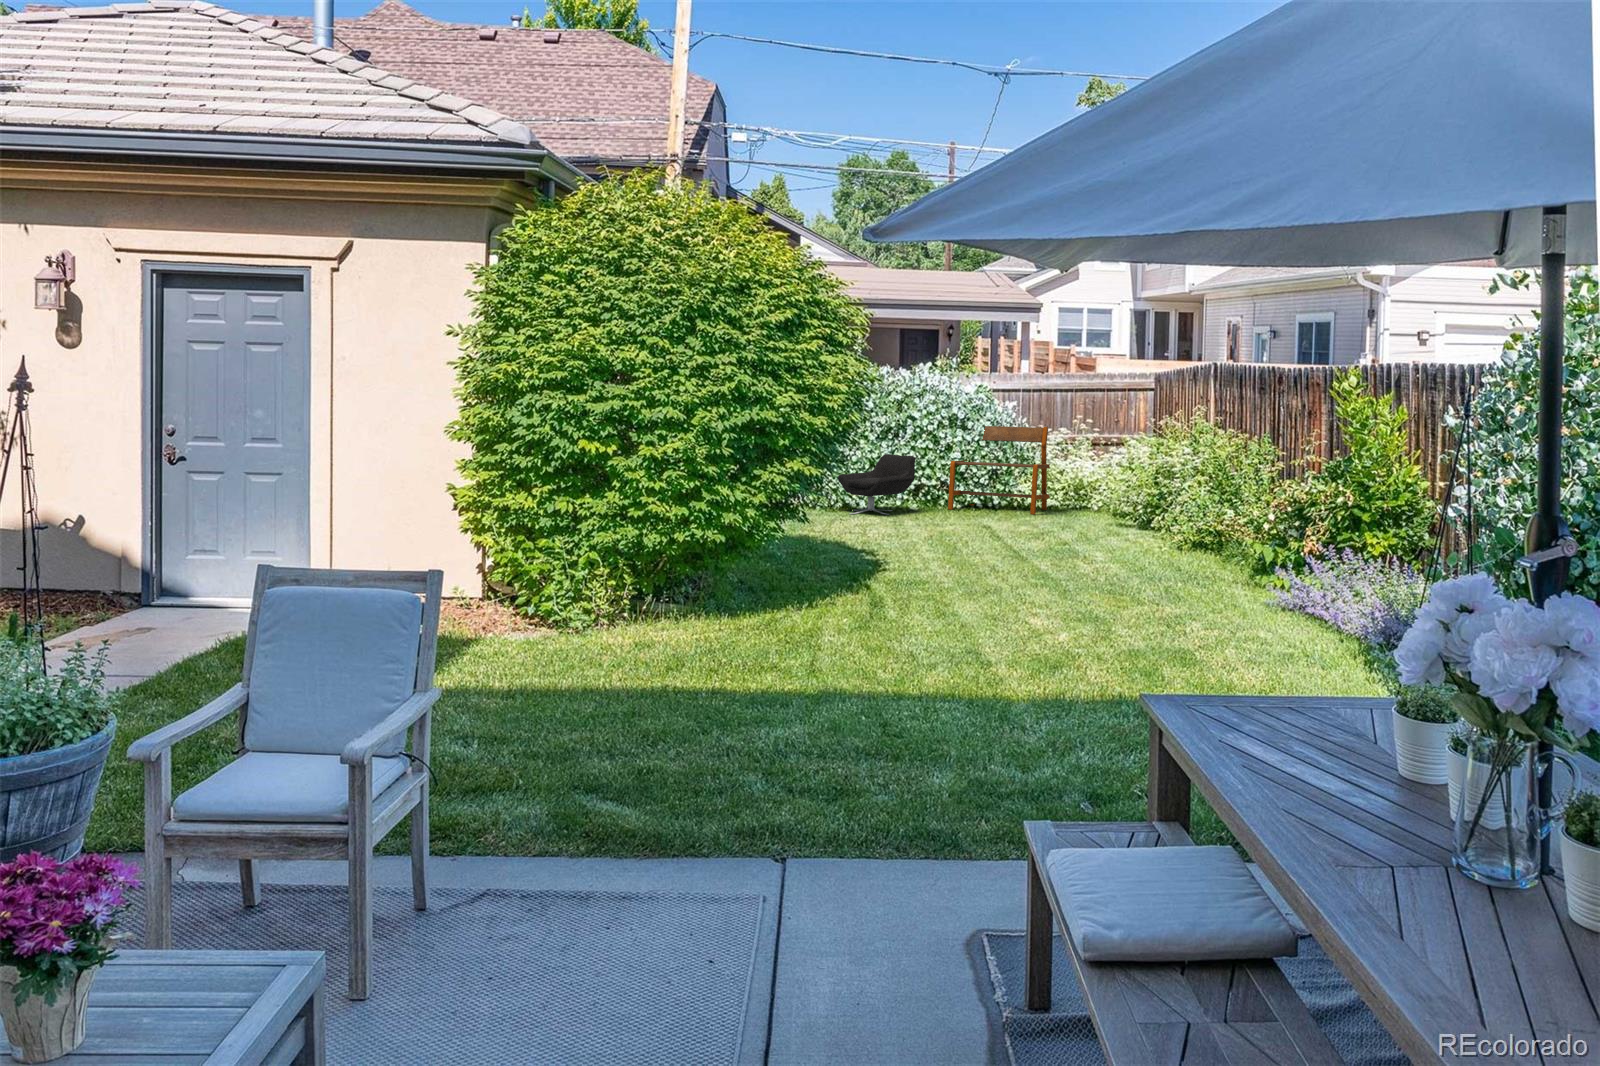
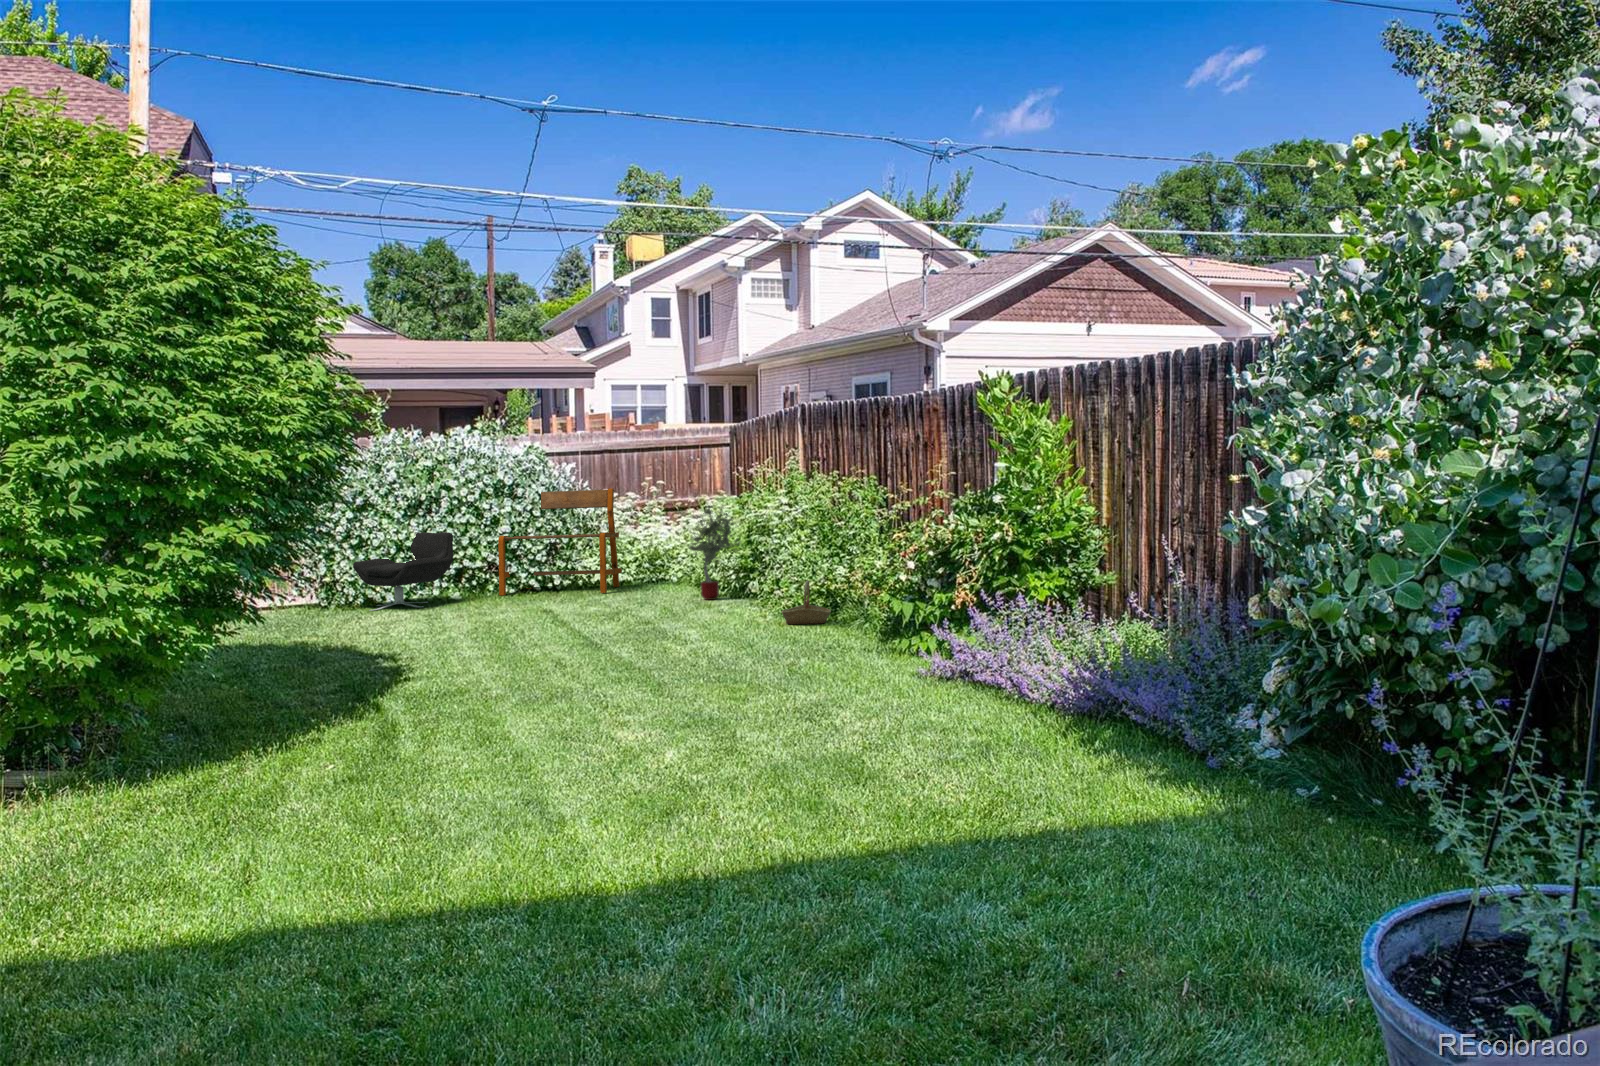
potted tree: none [1105,449,1153,528] -> present [689,506,740,600]
basket: none [1174,520,1216,556] -> present [781,580,831,624]

